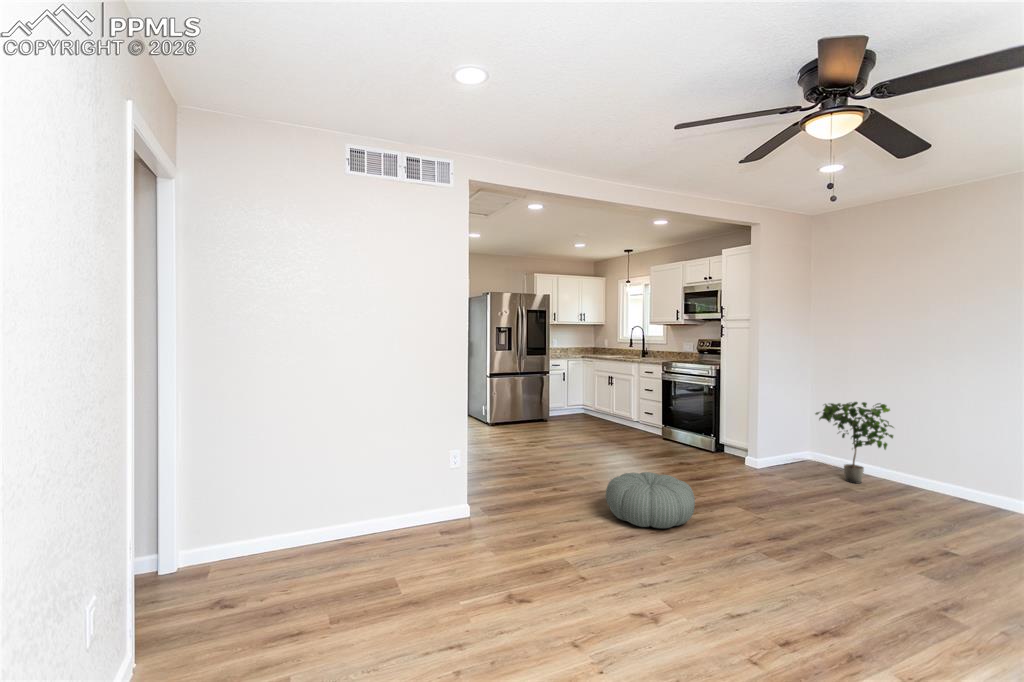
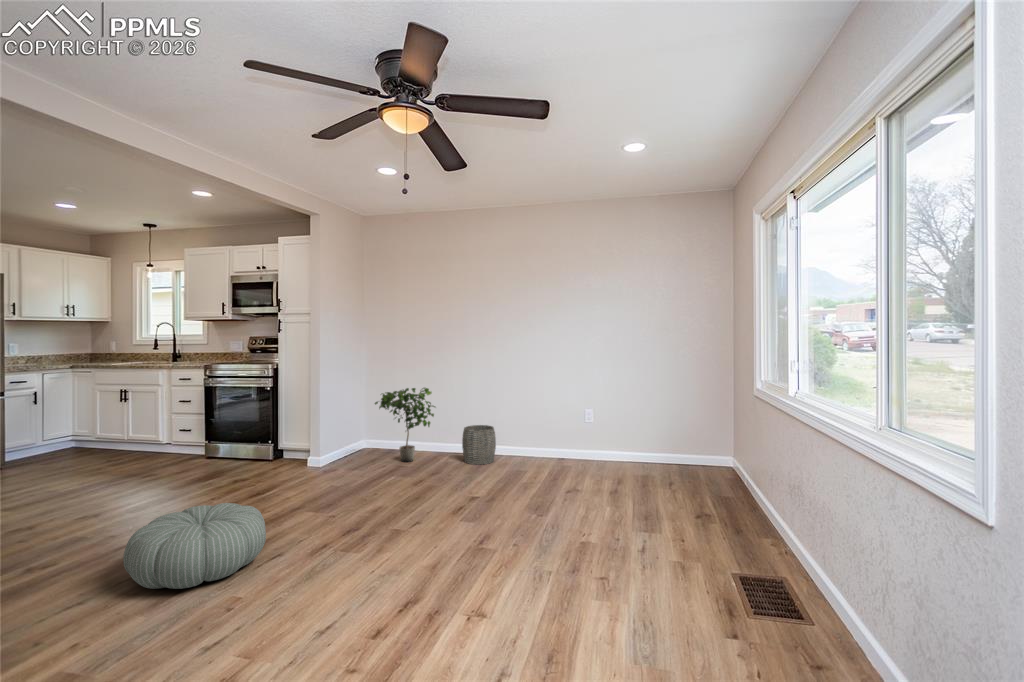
woven basket: none [931,458,988,510] -> present [462,425,496,465]

